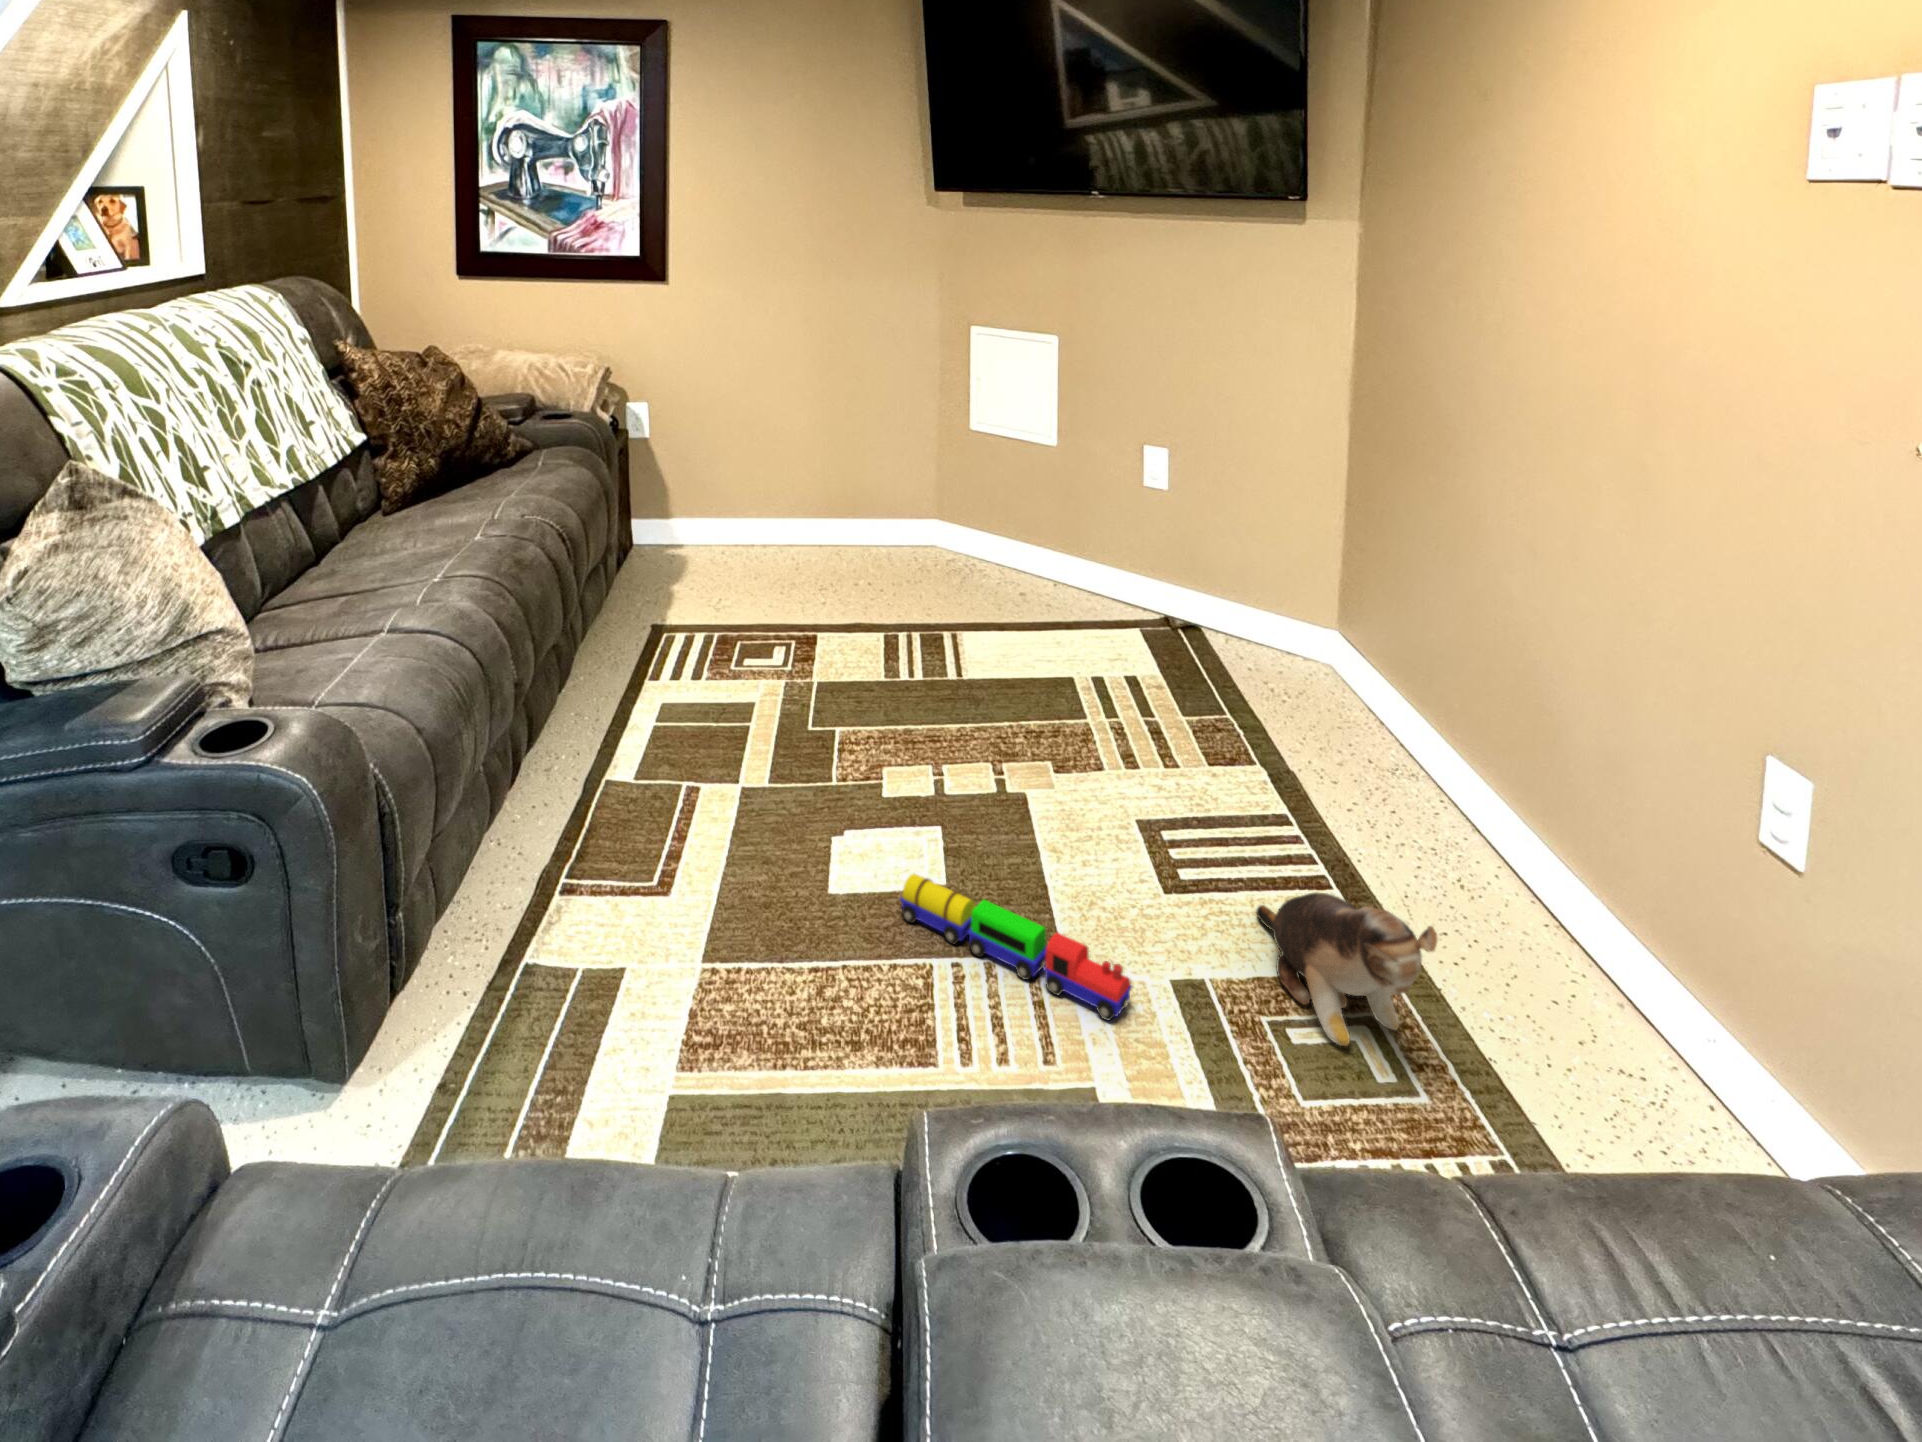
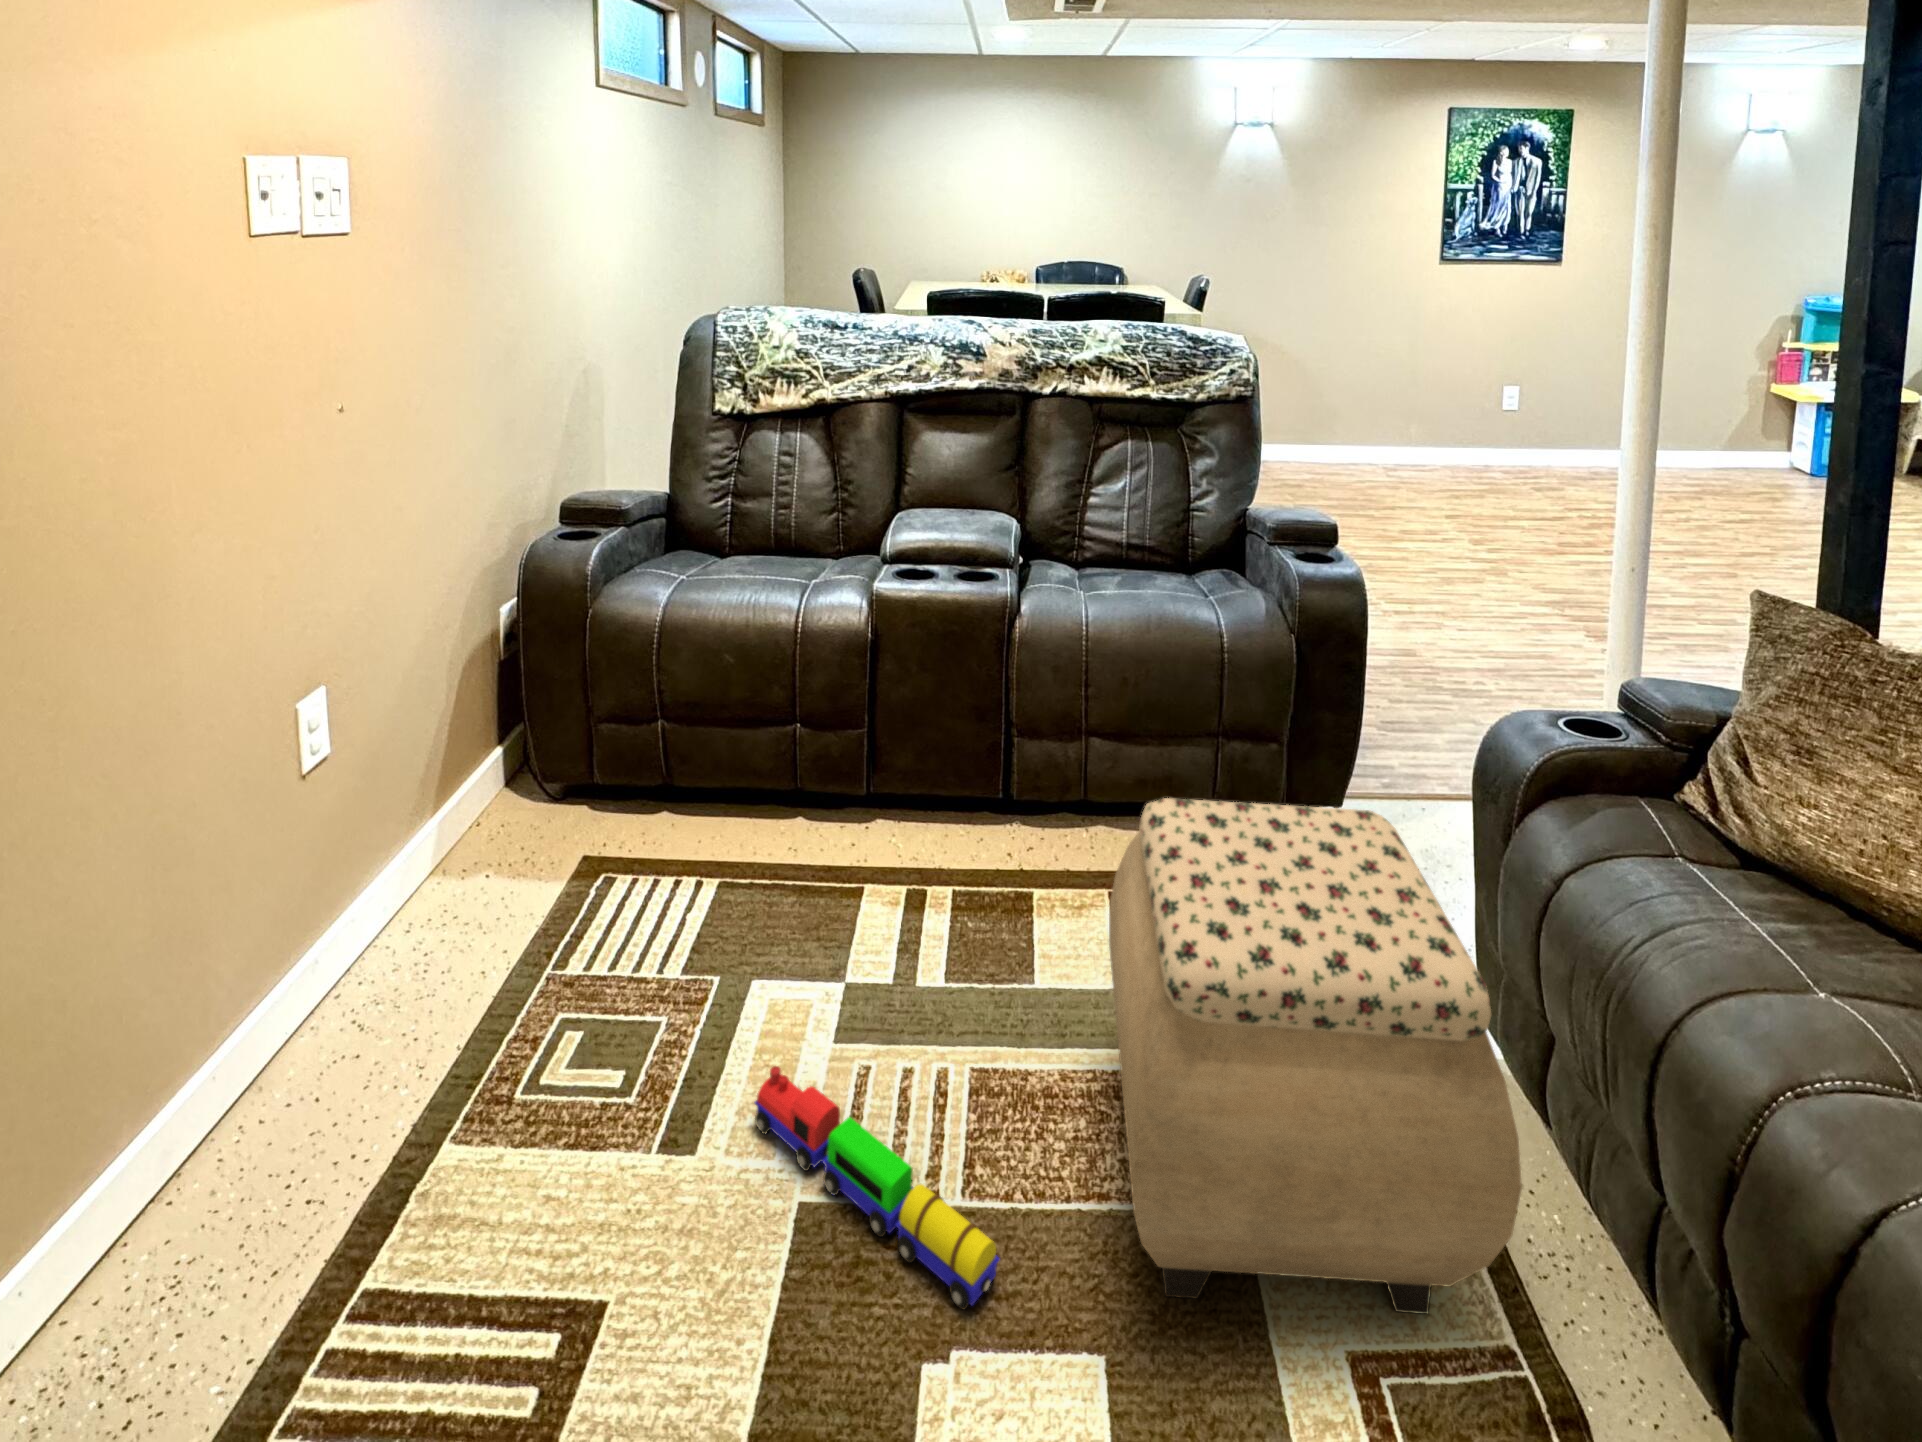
ottoman: none [481,662,816,1053] -> present [1109,798,1522,1314]
plush toy: present [1256,892,1437,1046] -> none [467,889,599,1267]

